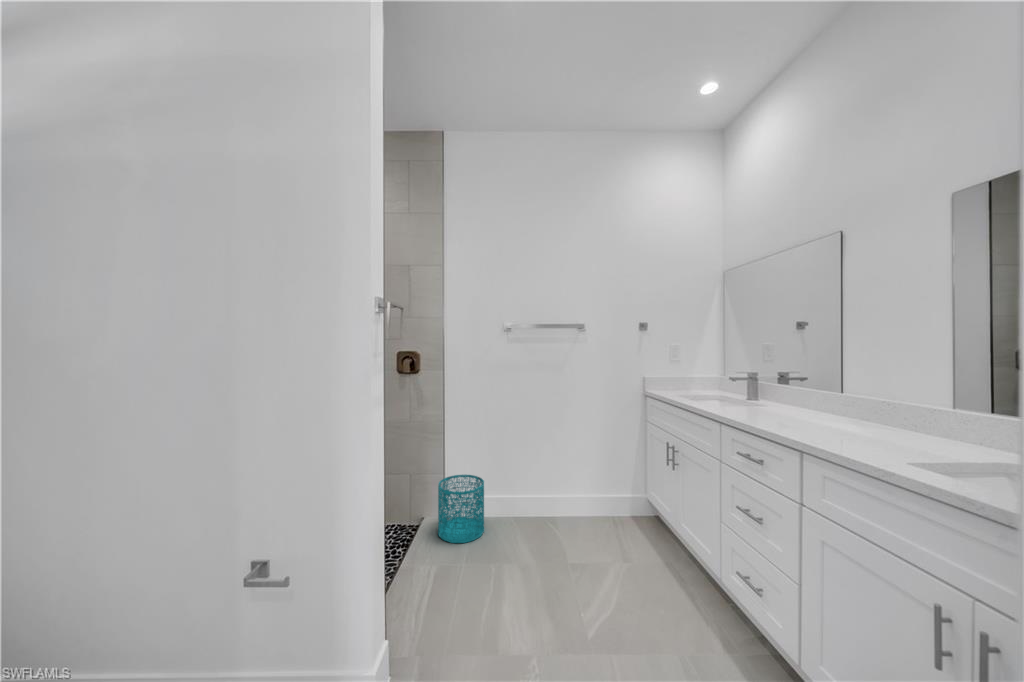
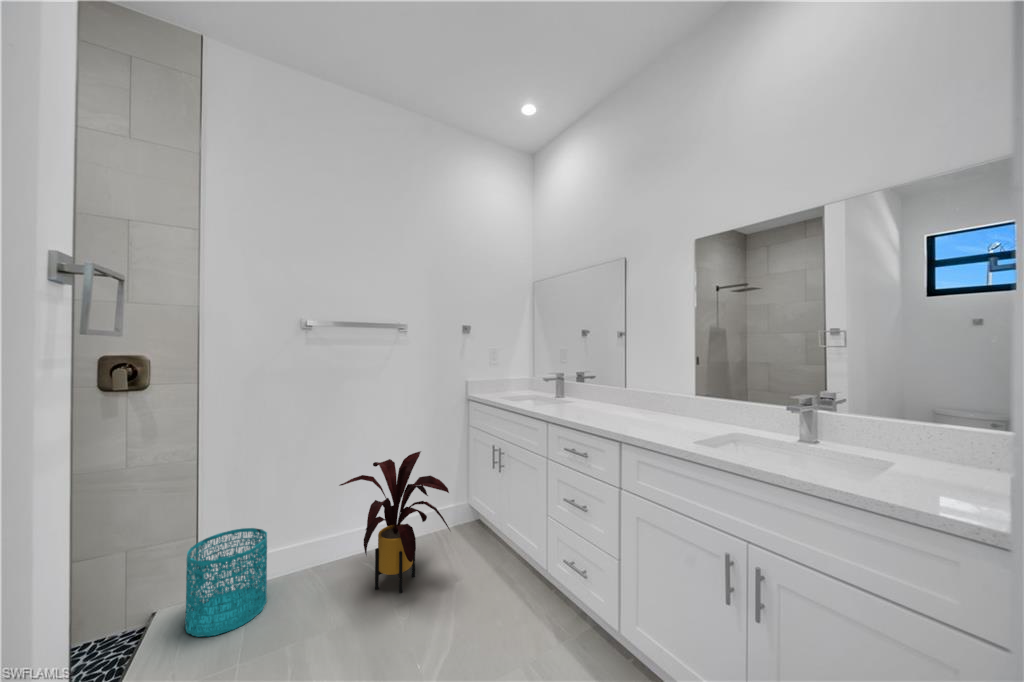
house plant: none [531,438,623,555] -> present [339,451,450,593]

